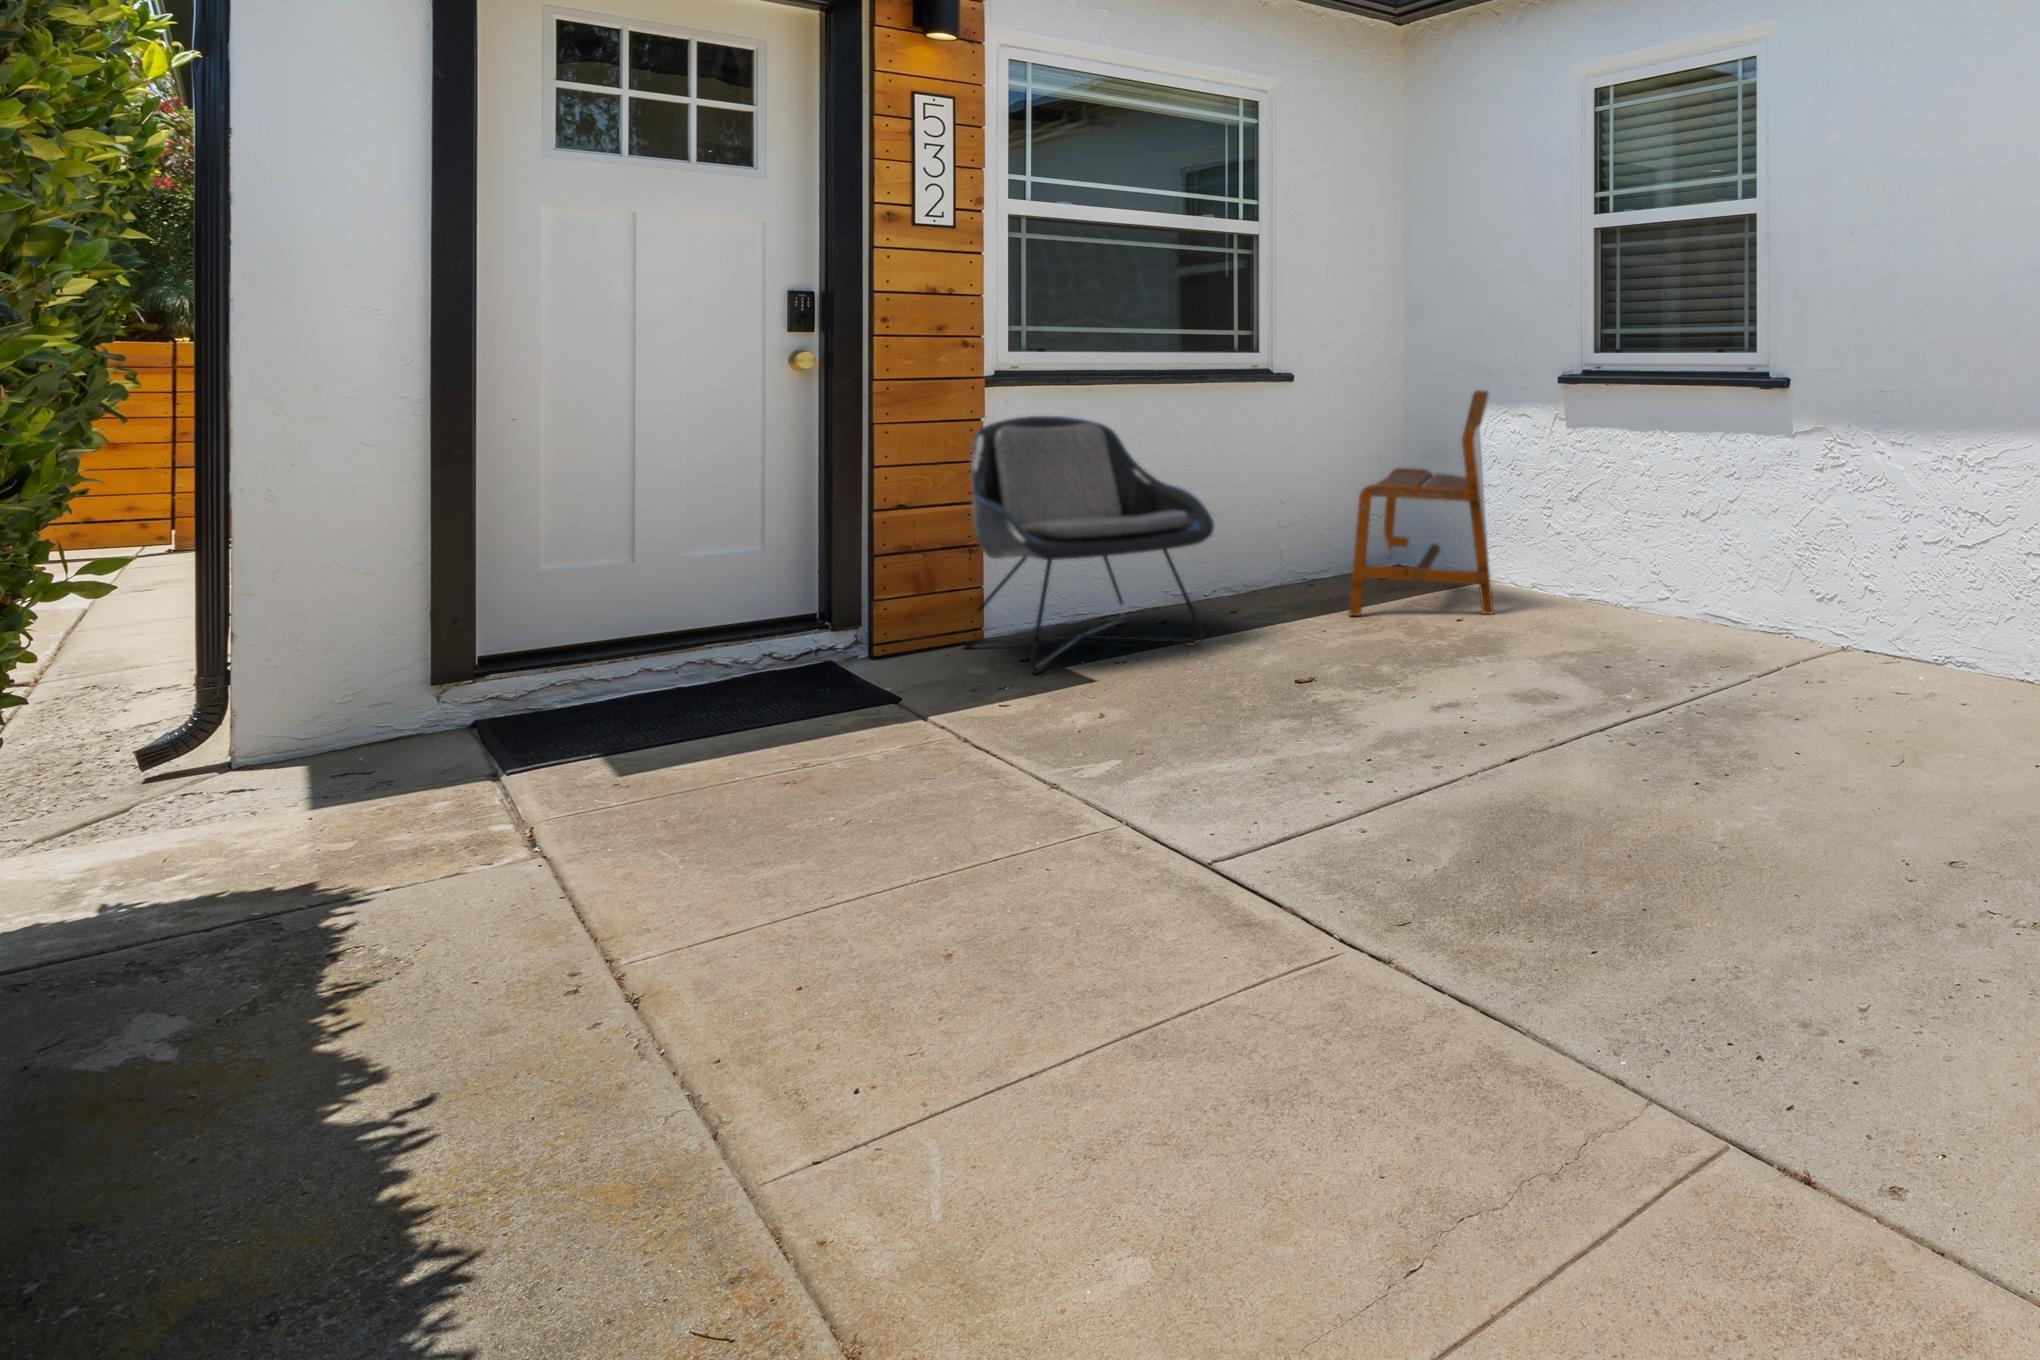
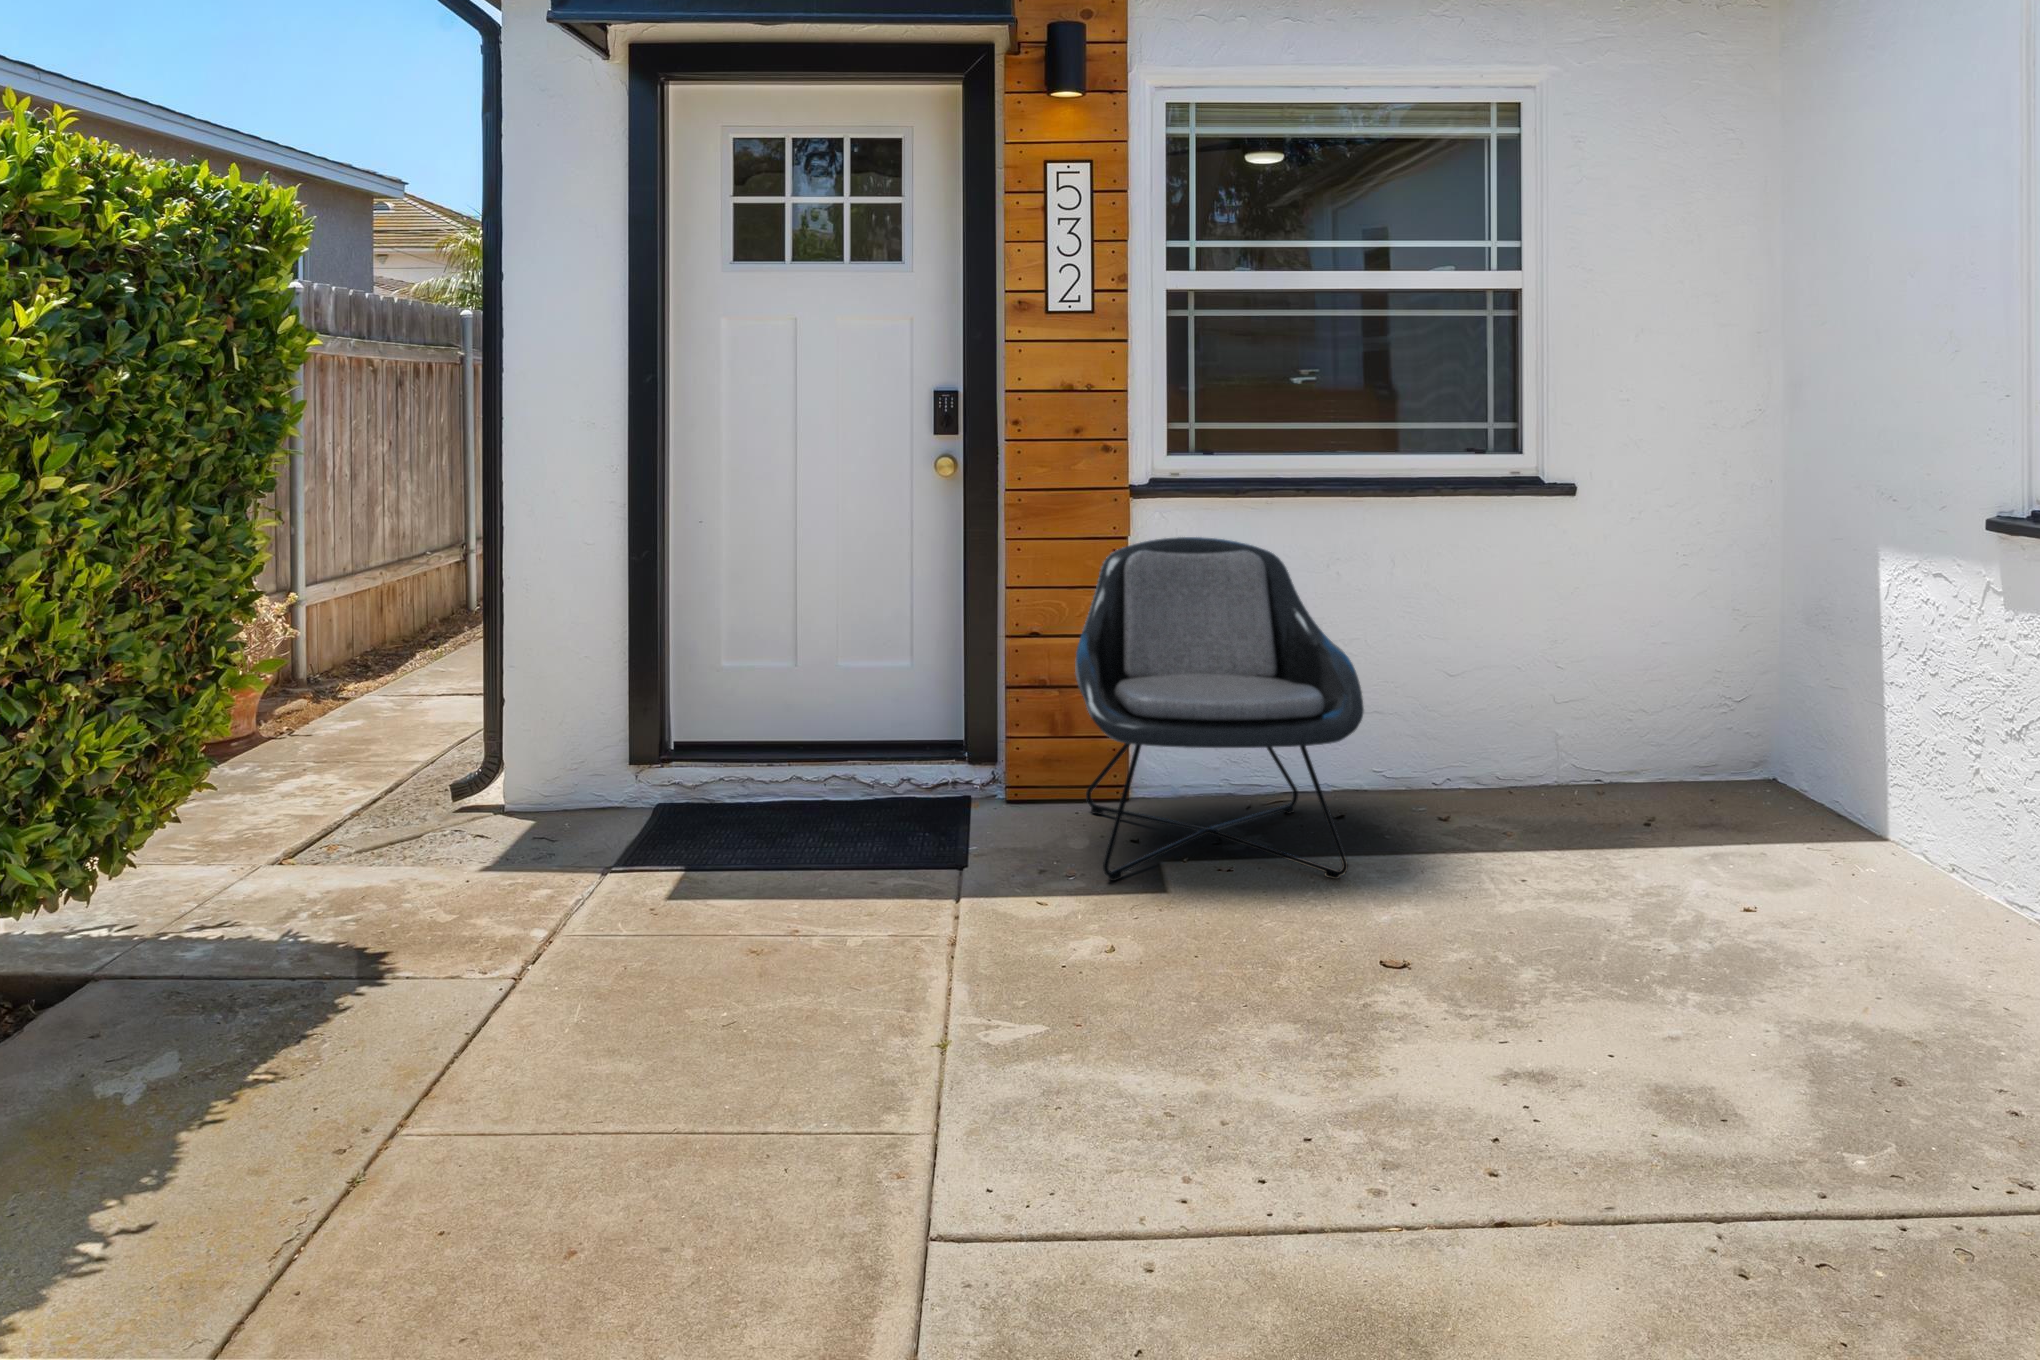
bench: present [1349,390,1494,616] -> none [1598,522,1940,933]

